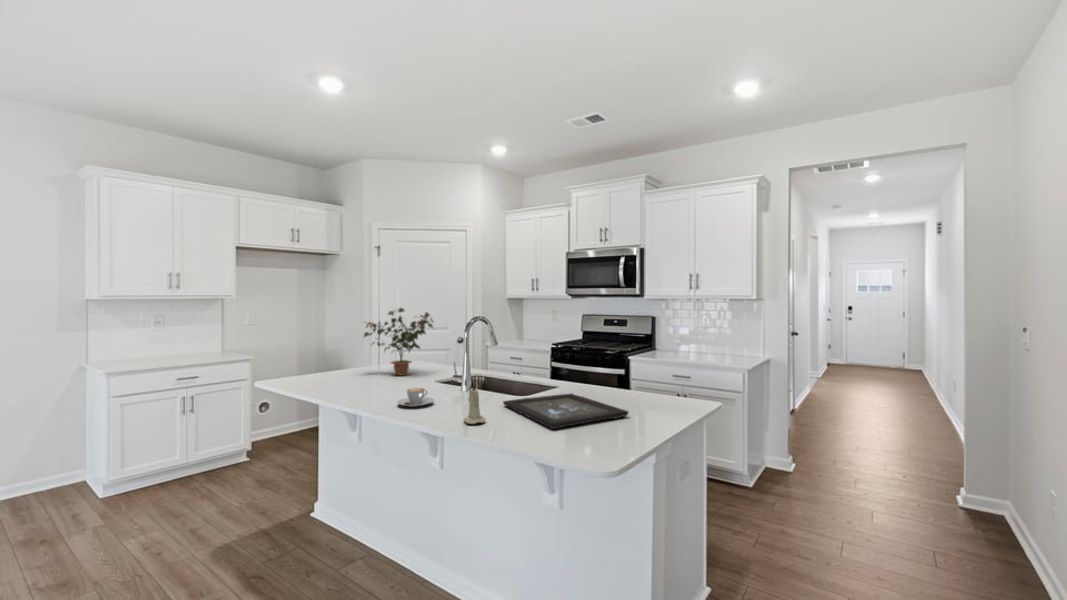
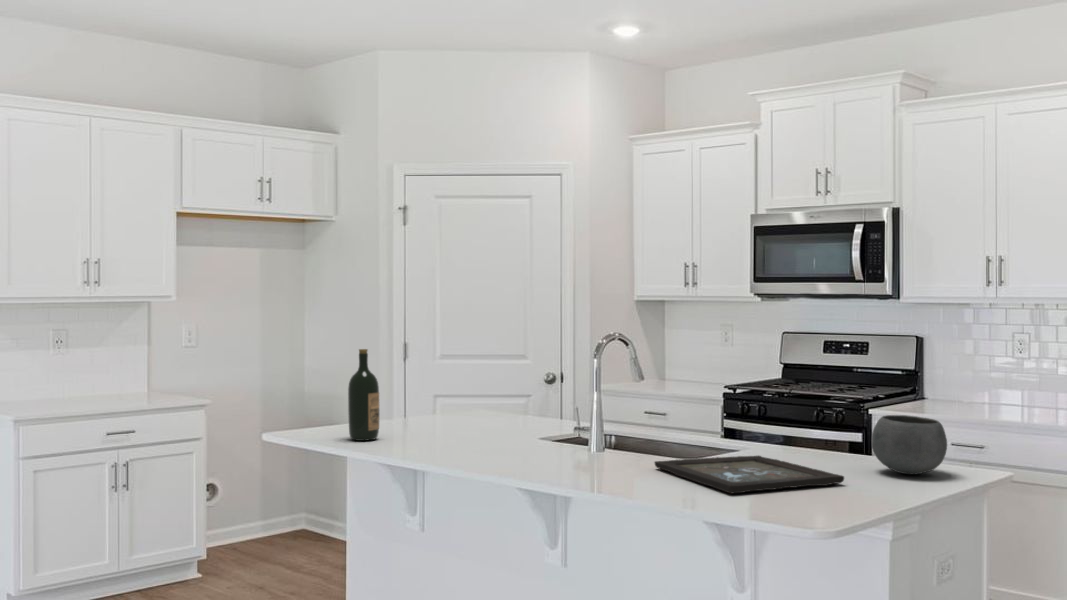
potted plant: present [364,308,433,375] -> none [419,319,531,429]
wine bottle: none [308,327,330,387] -> present [348,349,379,441]
bowl: none [643,367,691,406] -> present [871,415,947,474]
candle: present [464,383,486,424] -> none [603,426,634,486]
coffee cup: present [397,388,434,407] -> none [499,441,551,466]

